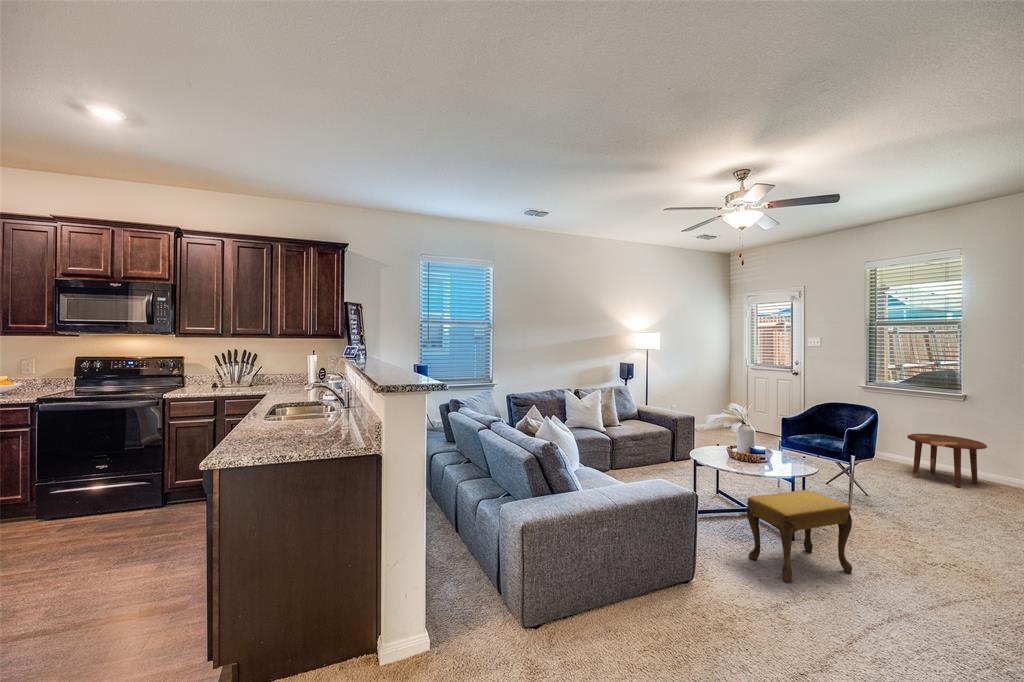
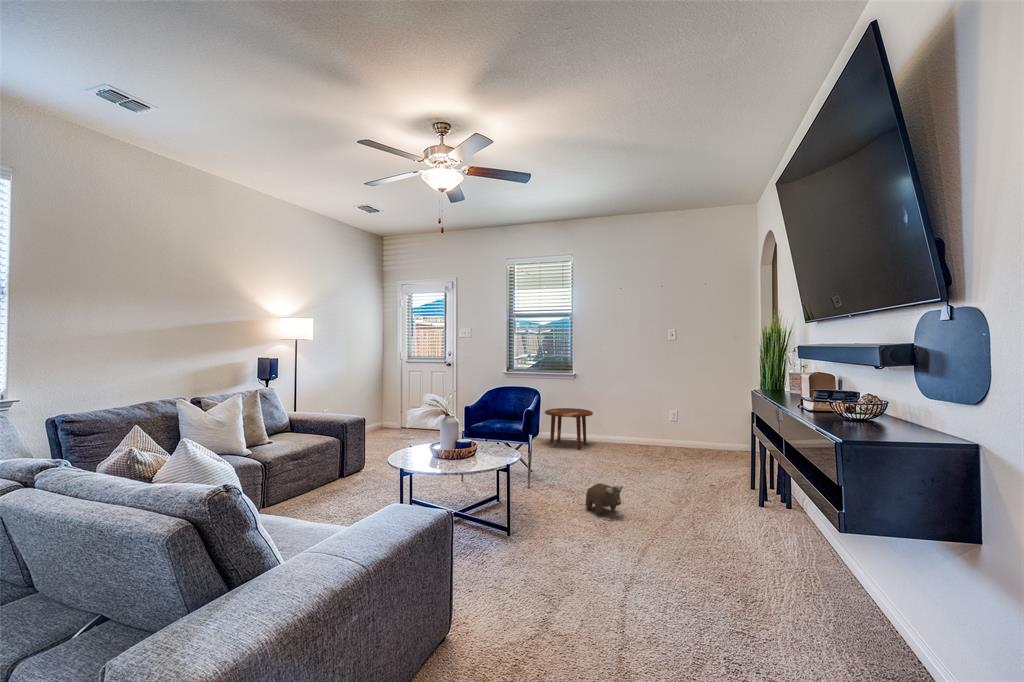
footstool: present [747,490,852,583] -> none [484,476,573,587]
plush toy: none [905,522,956,557] -> present [586,483,623,514]

